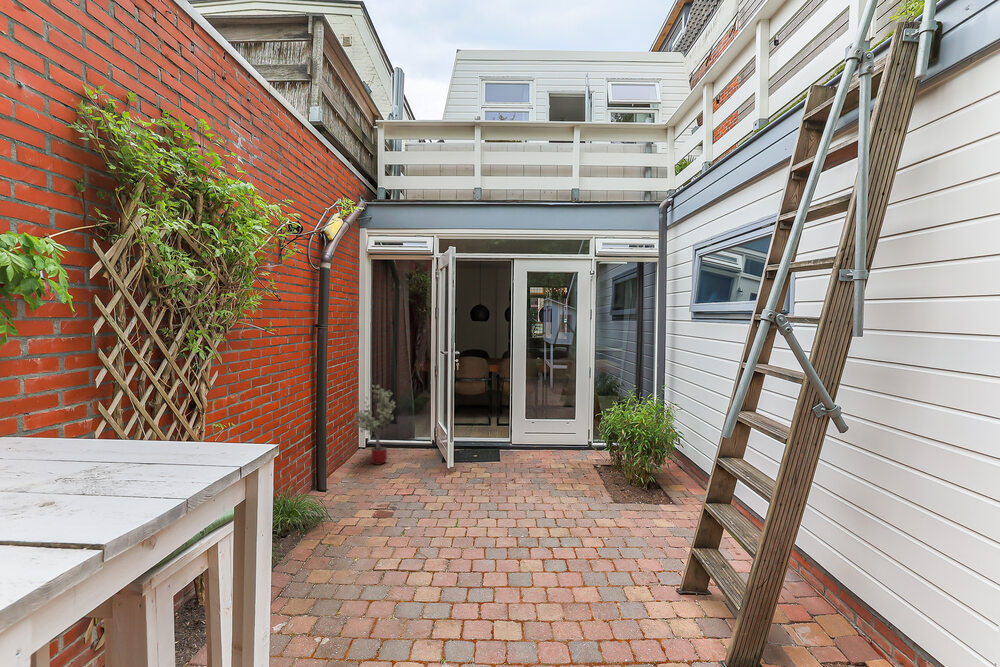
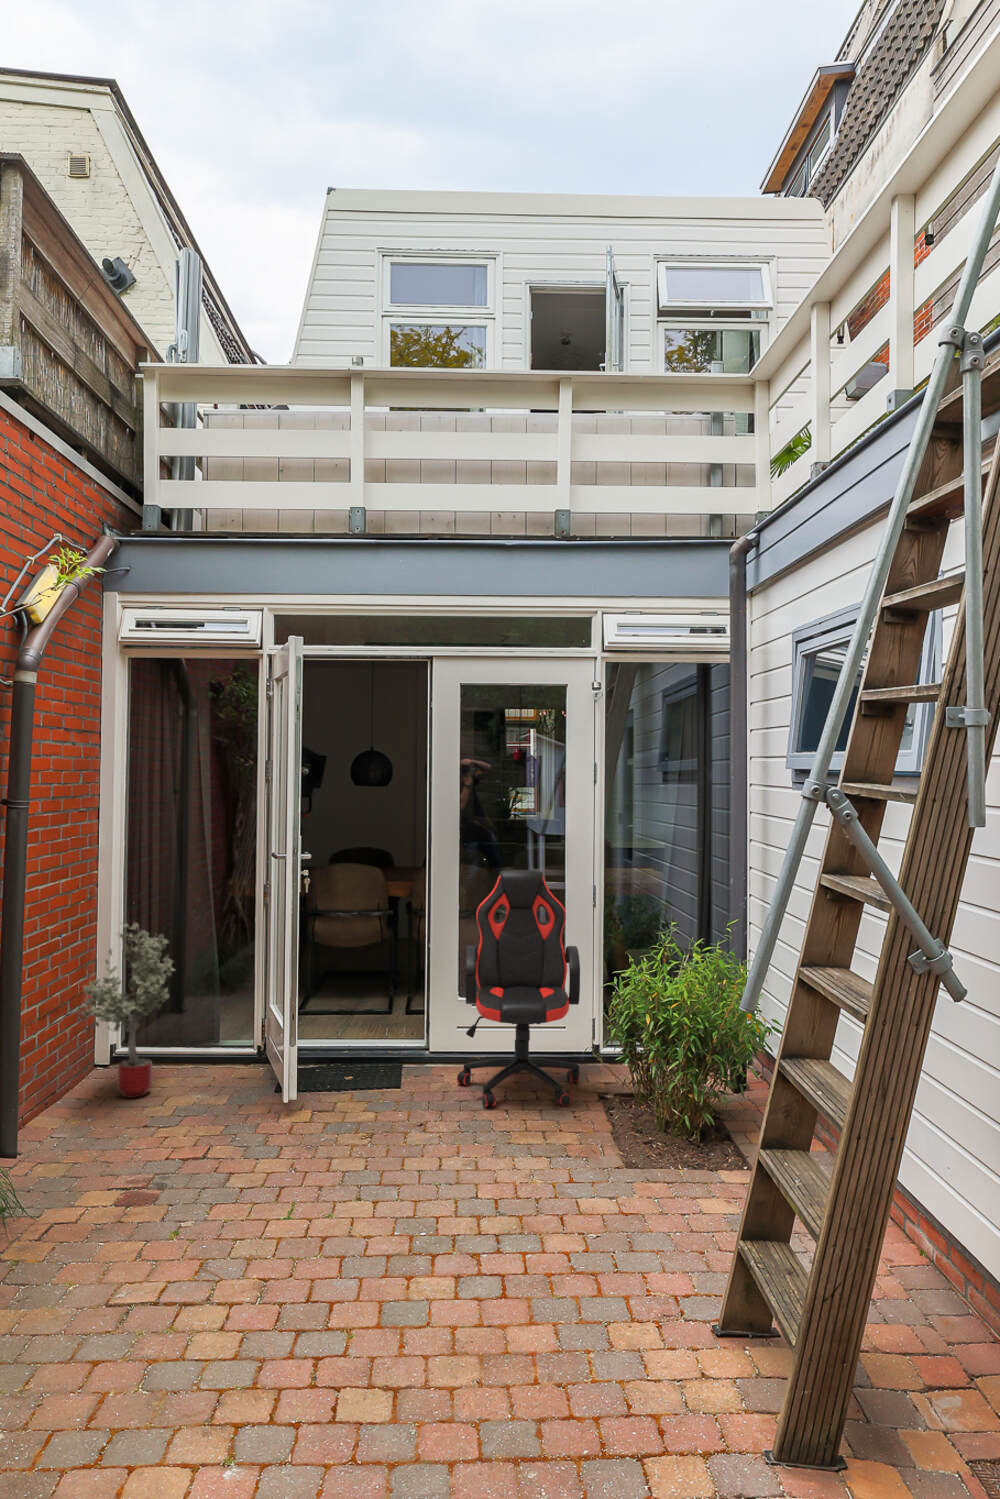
chair: none [526,361,586,472] -> present [457,870,580,1107]

